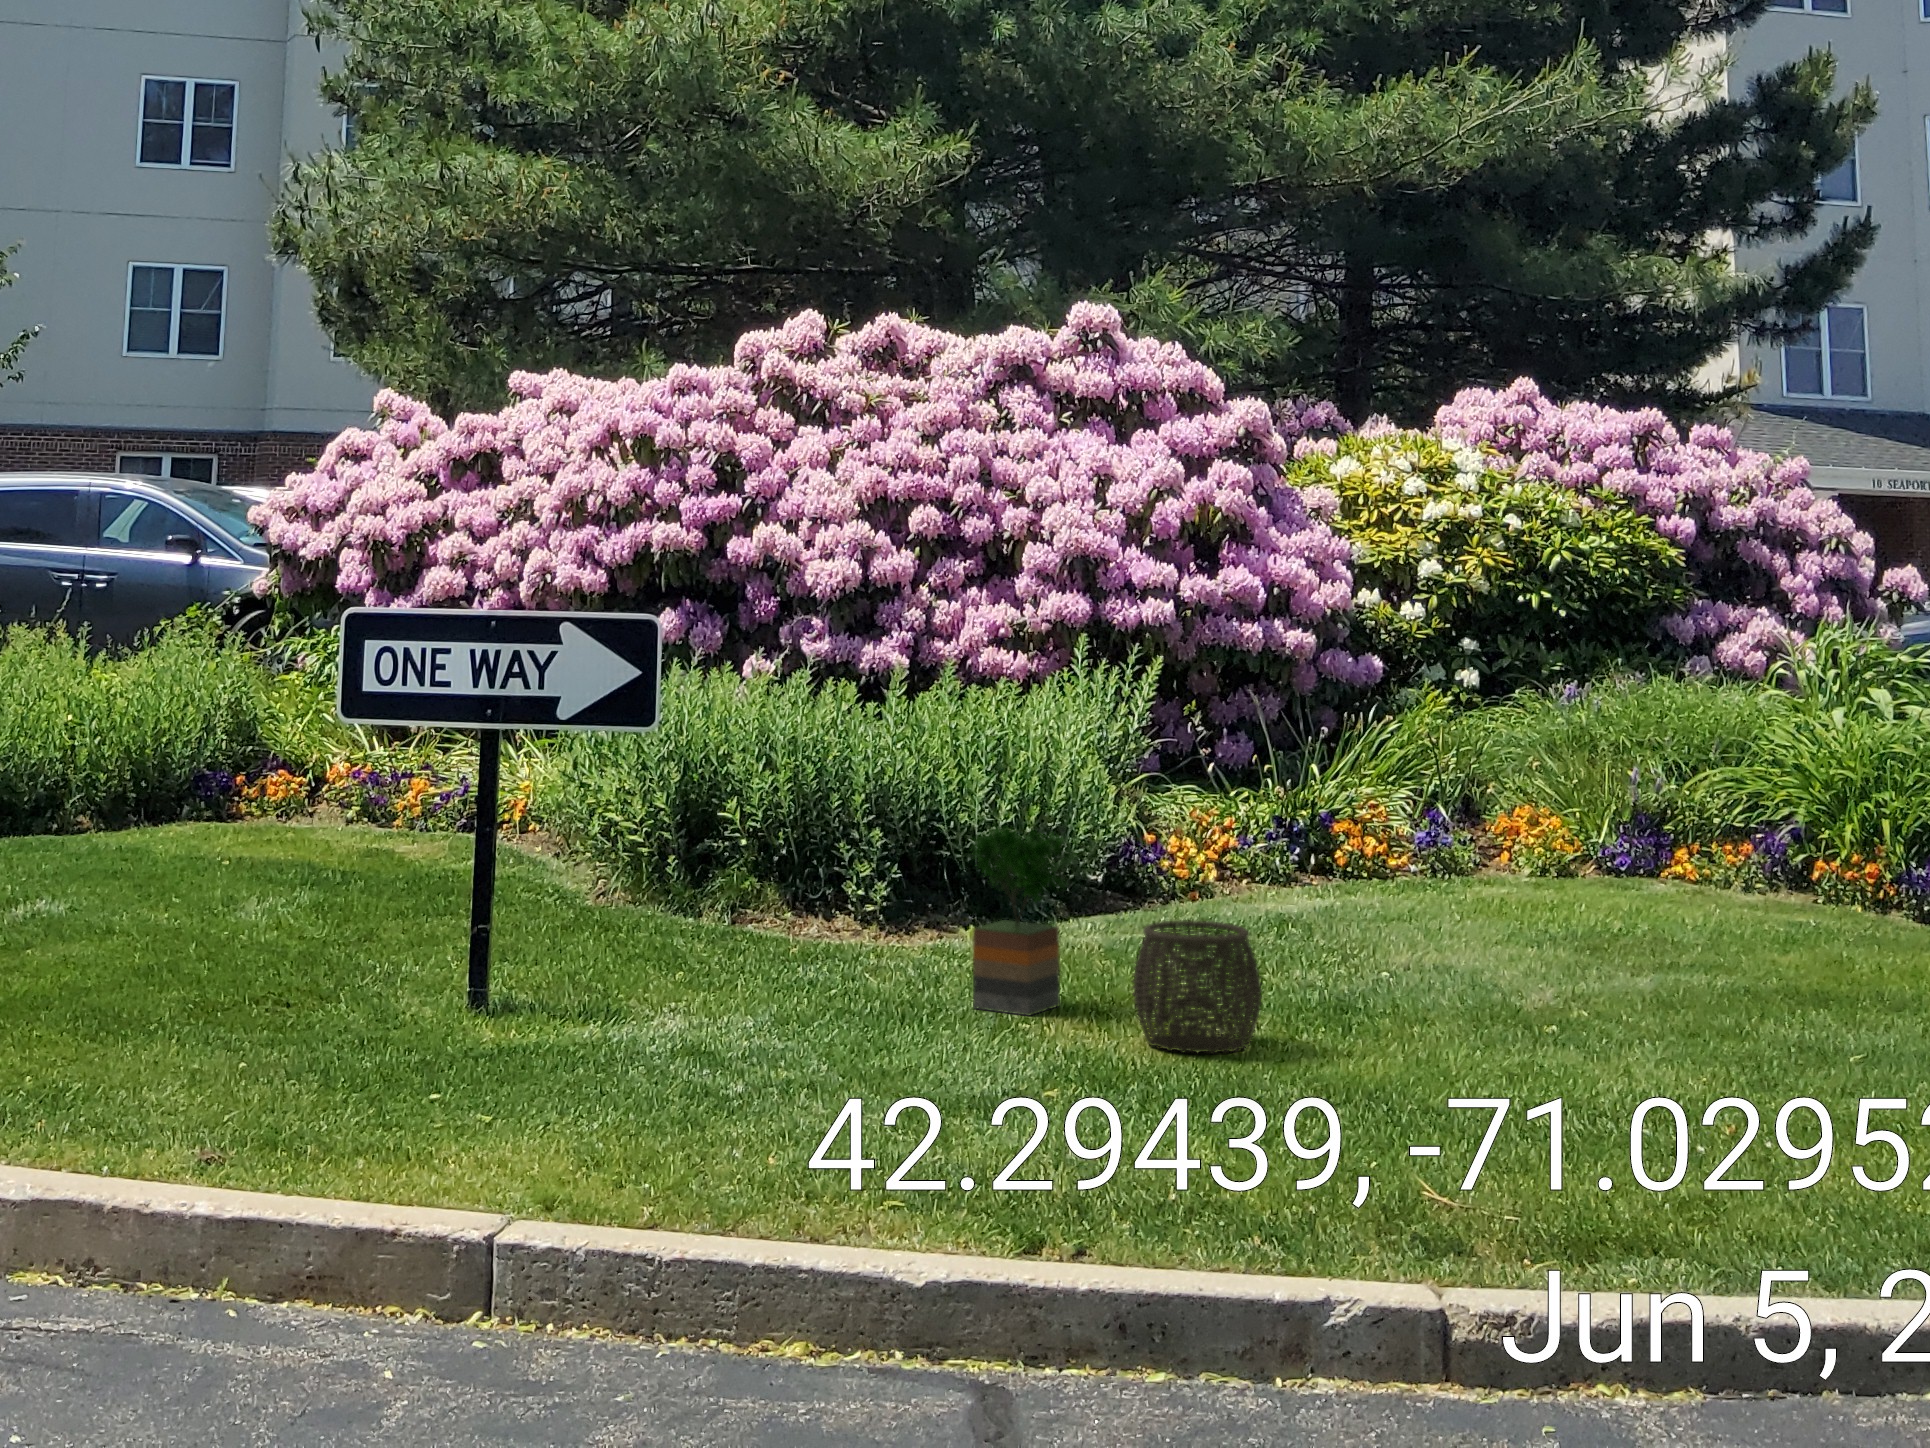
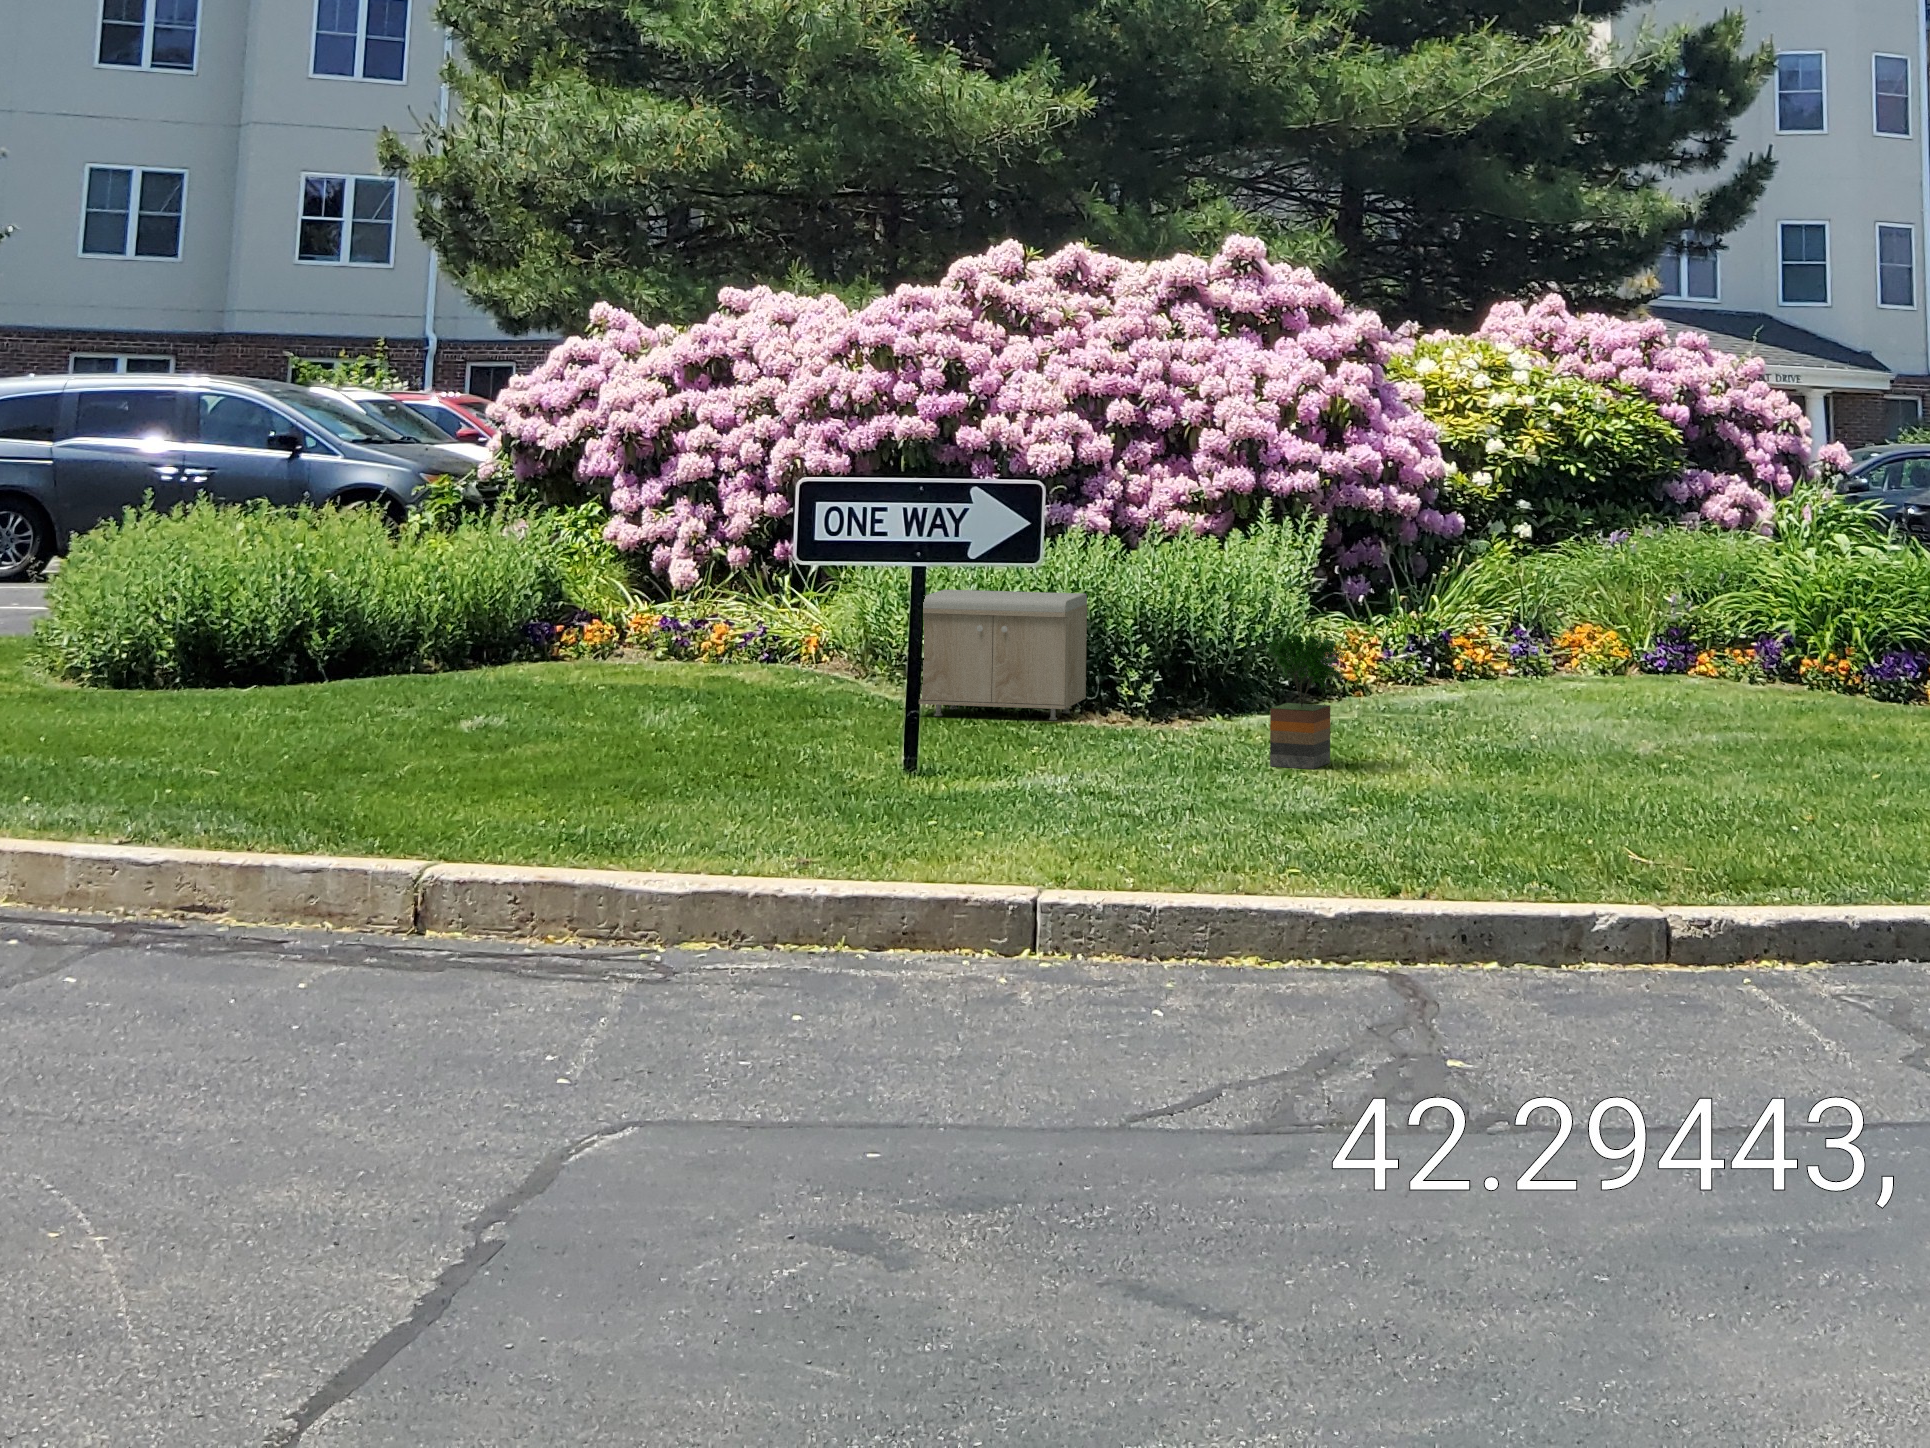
storage bench: none [583,747,804,923] -> present [919,590,1087,720]
woven basket: present [1133,920,1262,1054] -> none [1399,696,1492,786]

